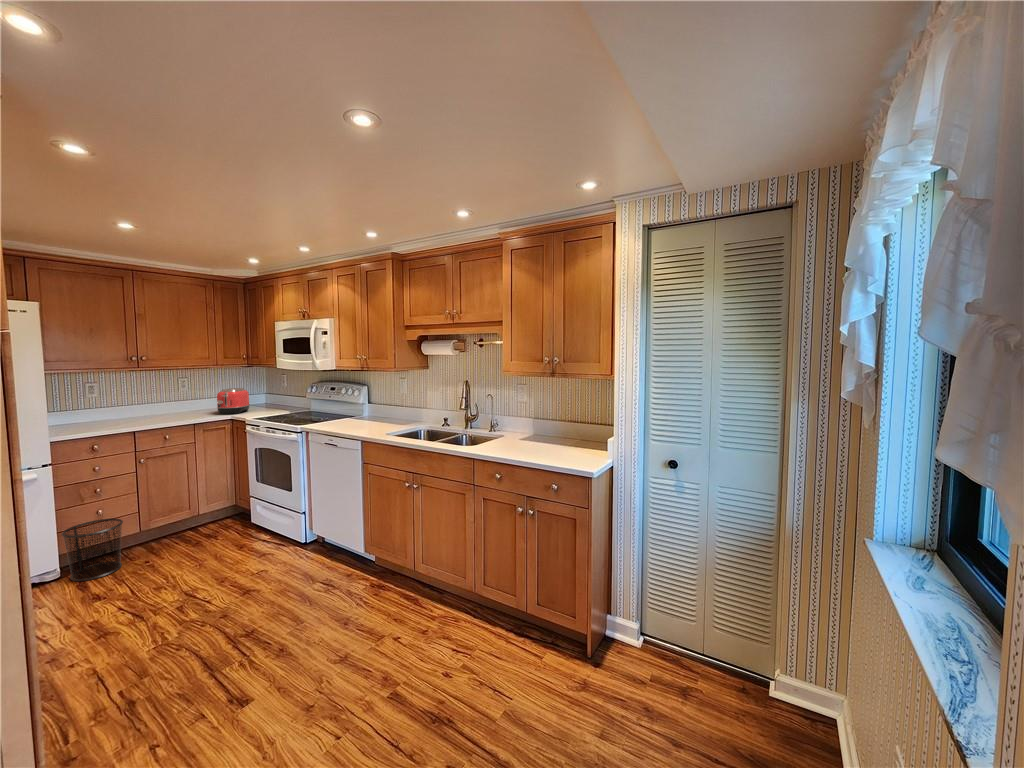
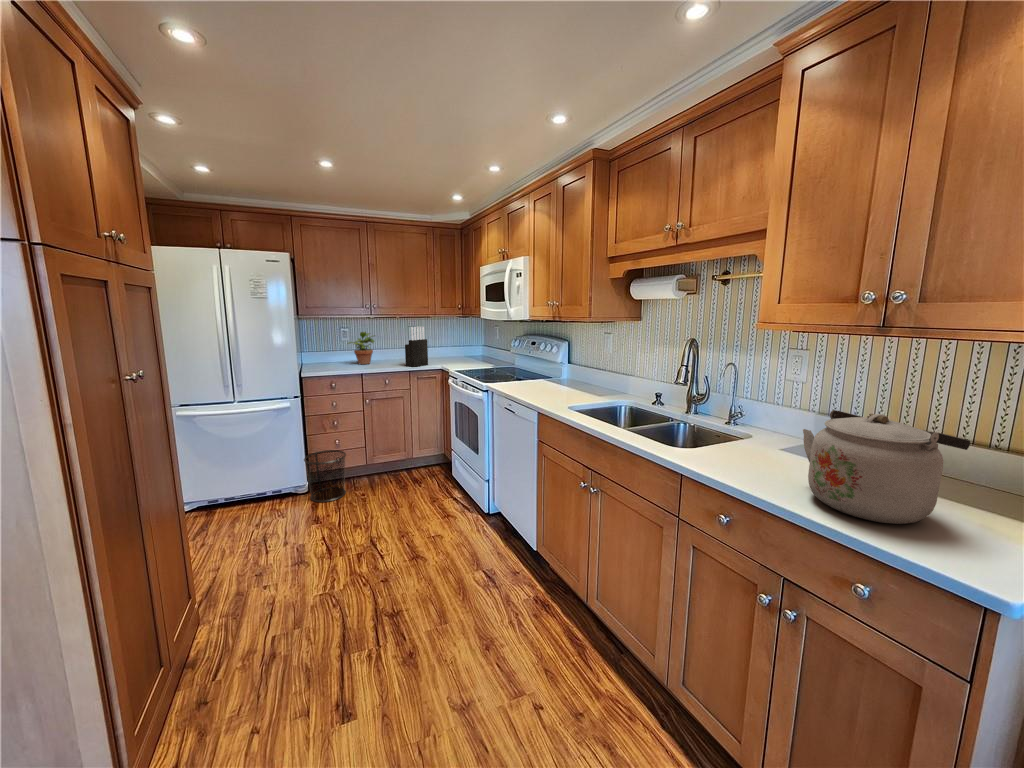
knife block: none [186,378,214,420] -> present [405,326,428,367]
potted plant: none [101,386,141,422] -> present [348,332,375,364]
toaster: present [217,388,250,414] -> none [433,337,463,363]
kettle: none [529,410,587,458] -> present [803,410,970,524]

